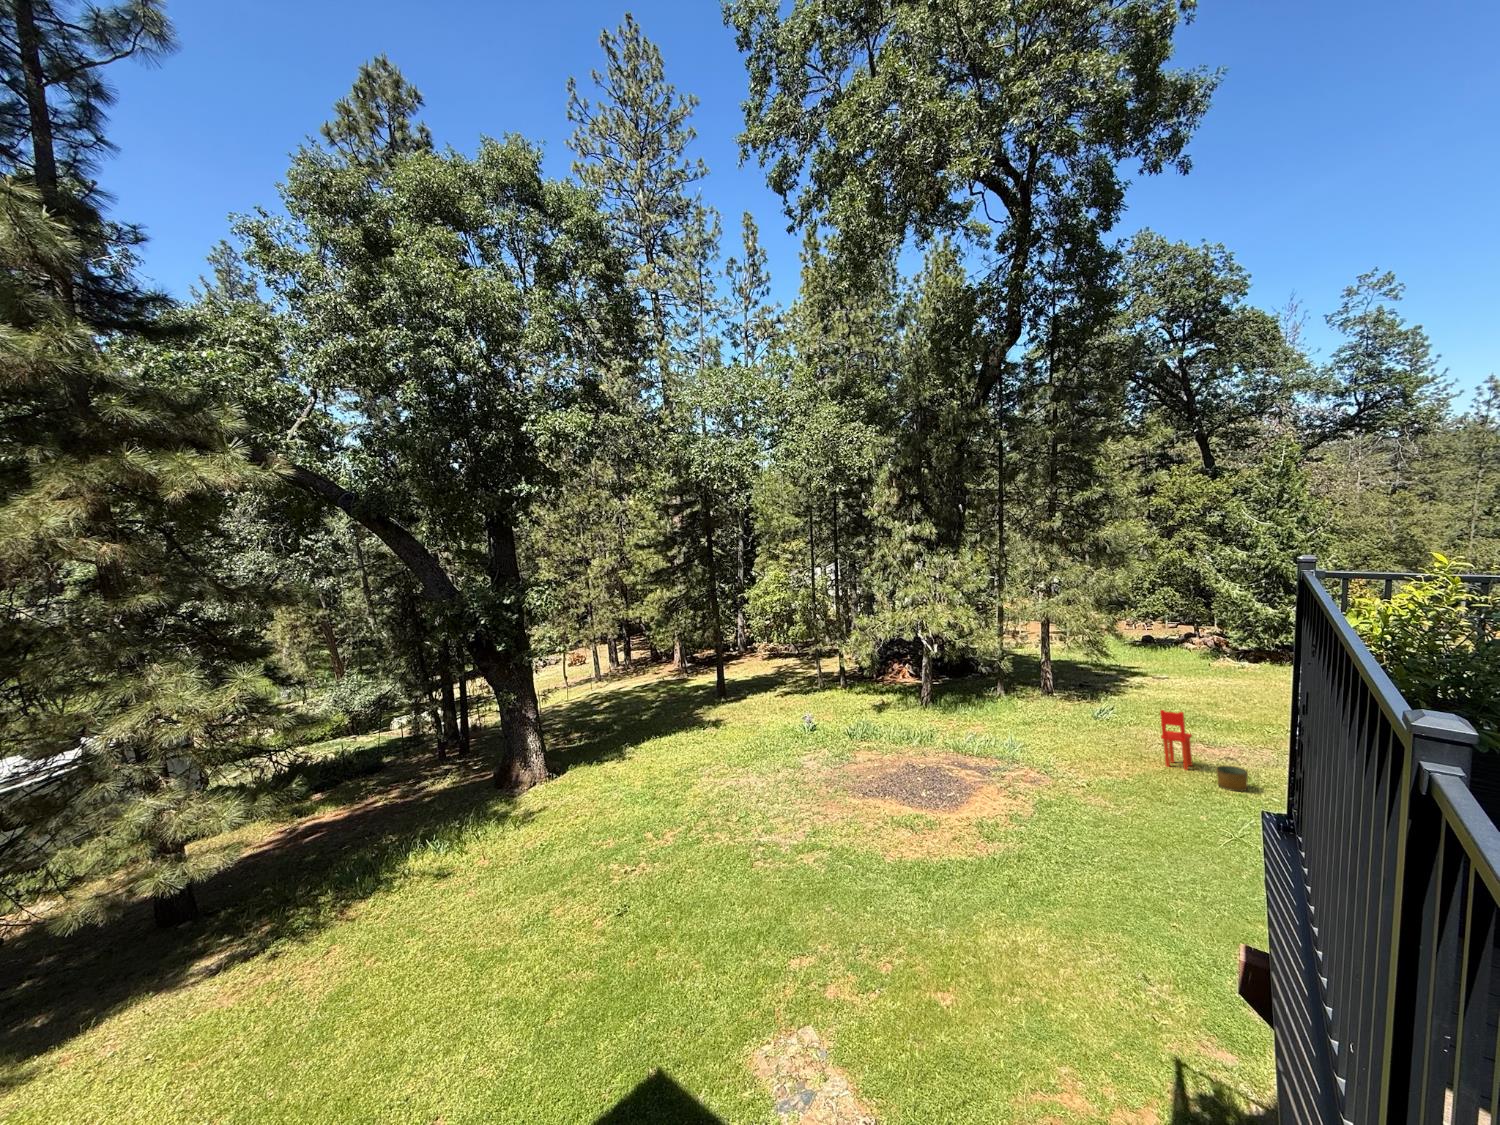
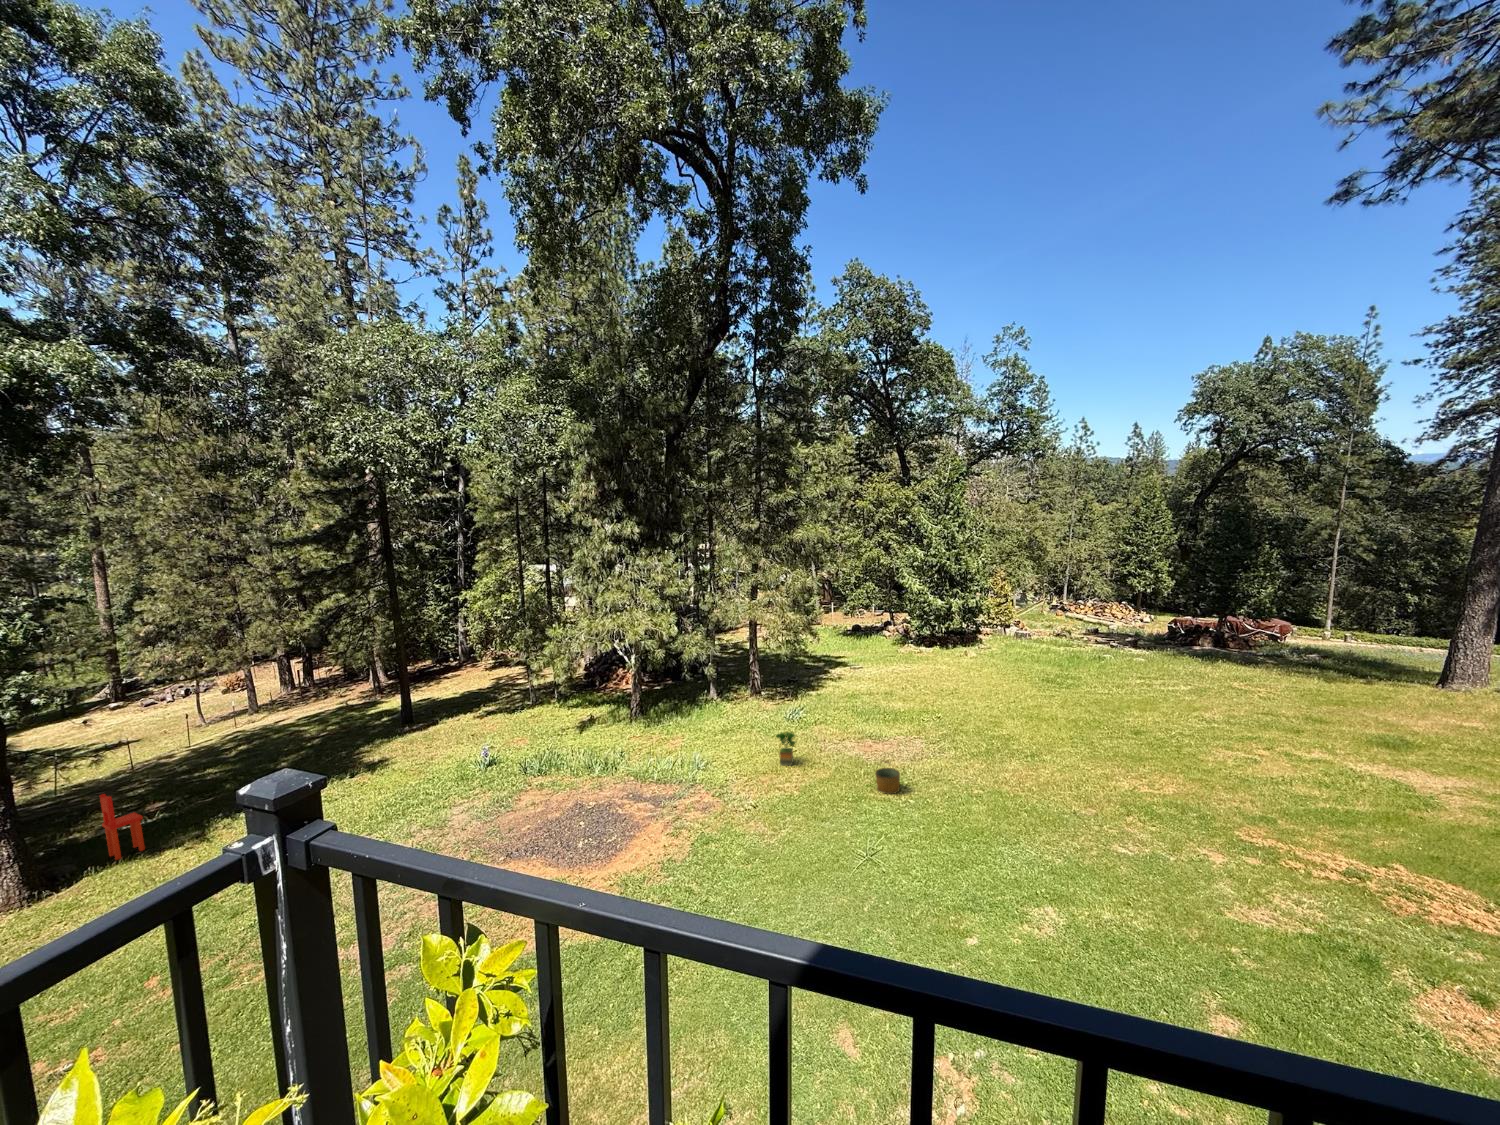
chair: present [1160,710,1192,770] -> present [100,794,145,860]
potted tree: none [1091,723,1116,758] -> present [776,732,796,766]

